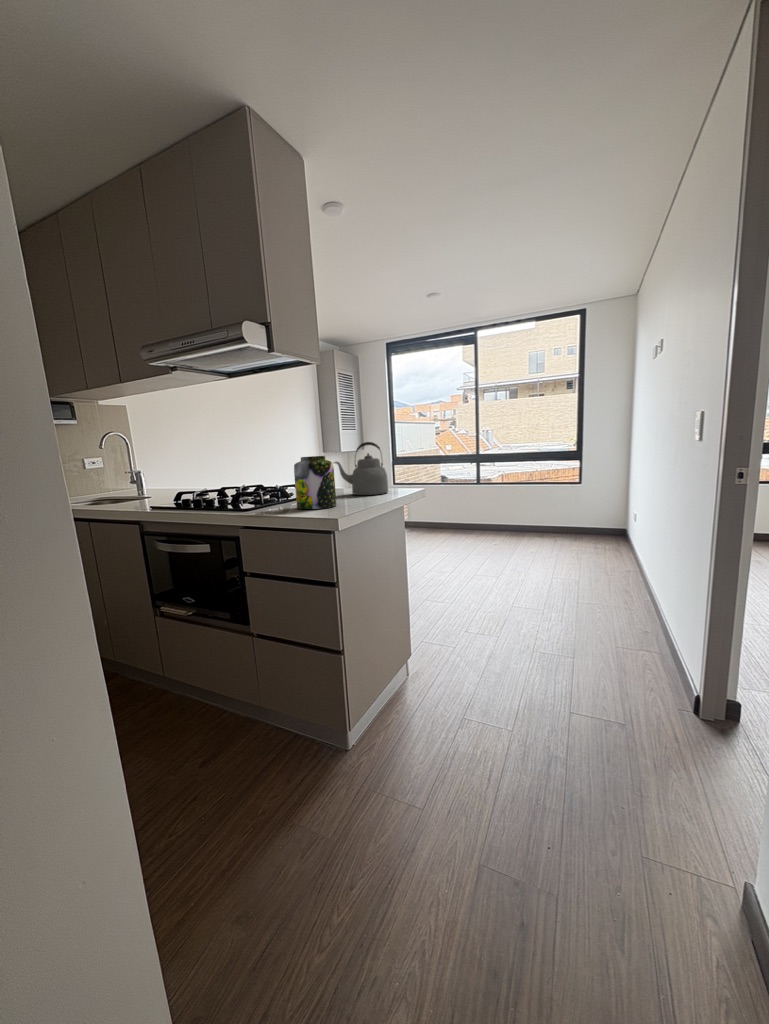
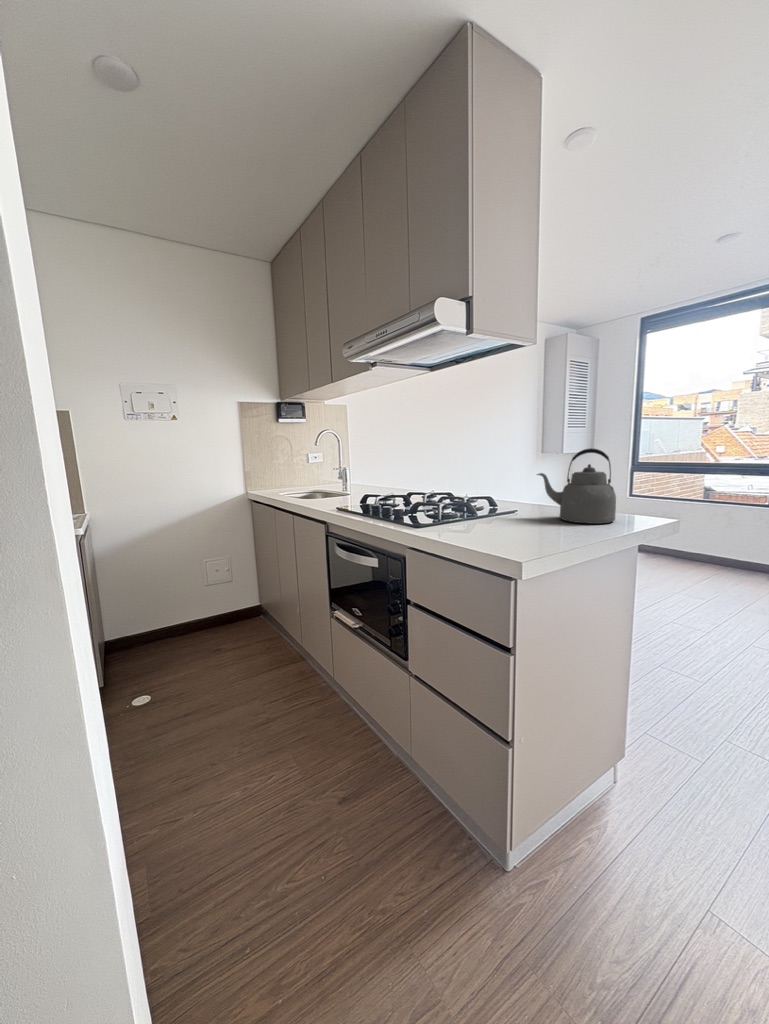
jar: present [294,456,336,509] -> none [475,468,530,540]

